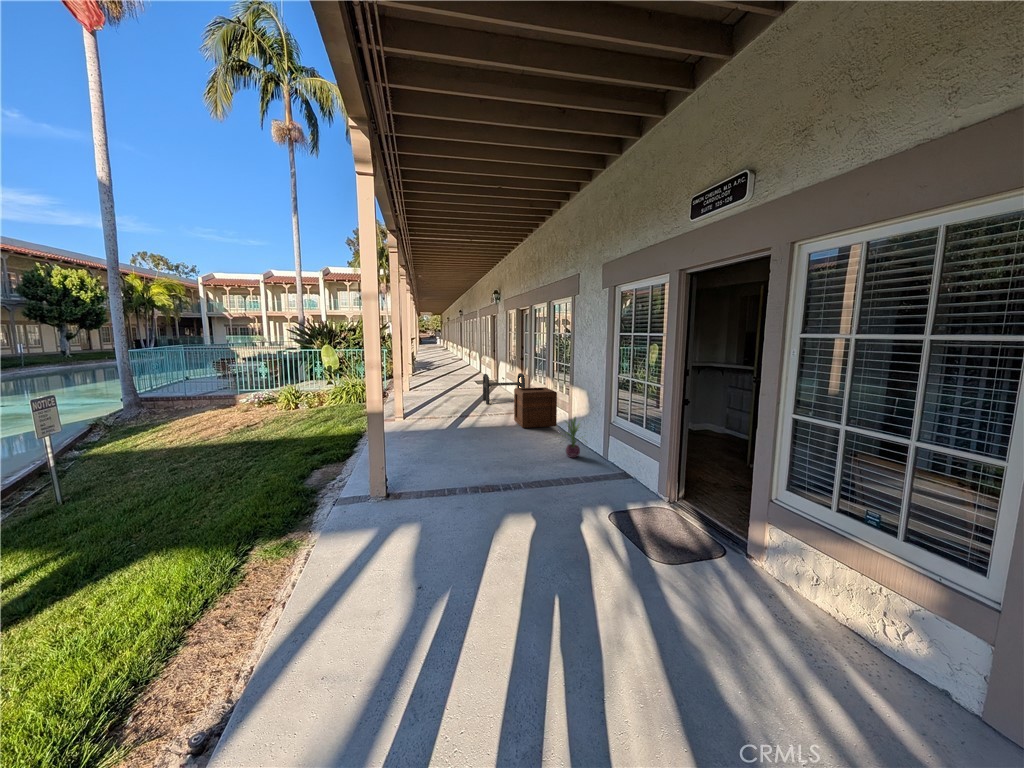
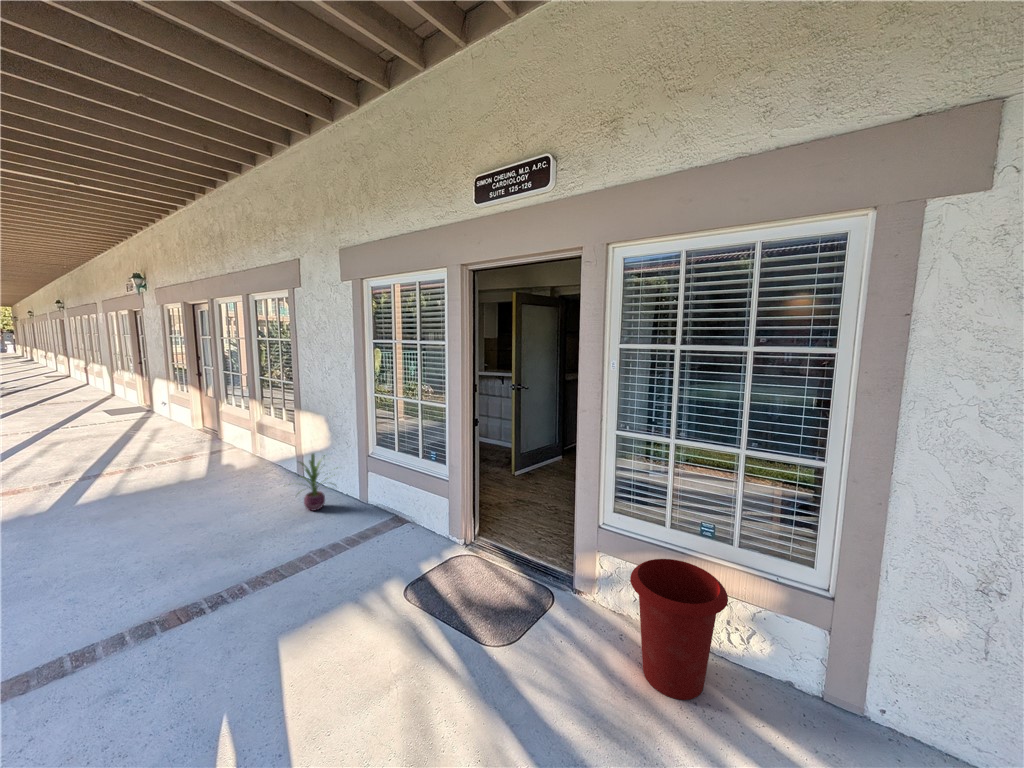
bench: present [483,373,525,404] -> none [126,394,210,447]
wooden crate: present [514,387,557,428] -> none [195,413,273,478]
waste bin: none [762,529,863,652] -> present [630,559,728,700]

